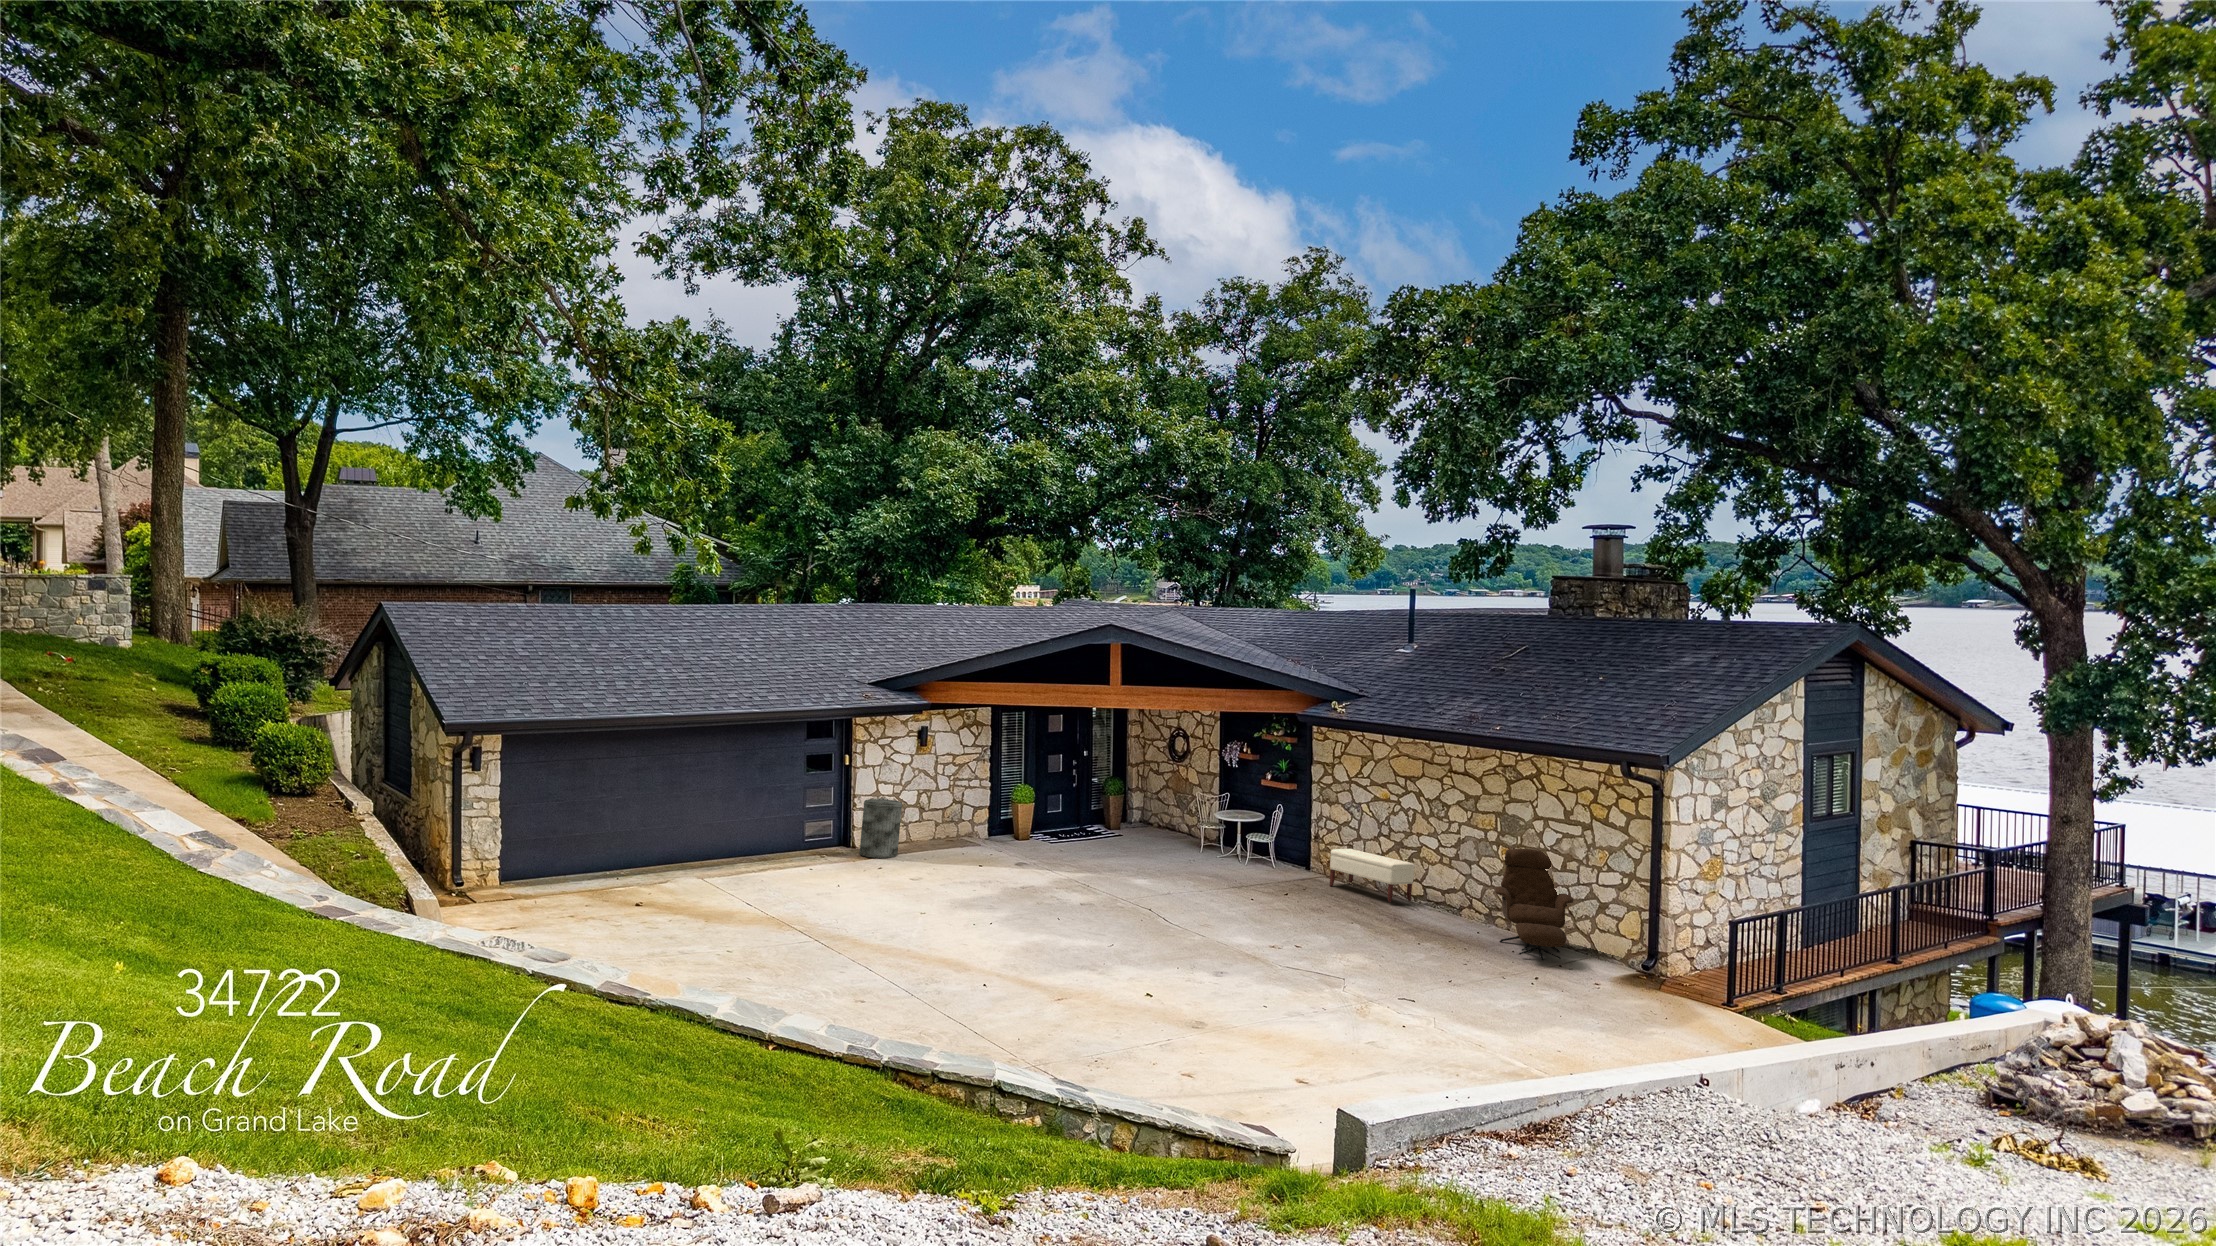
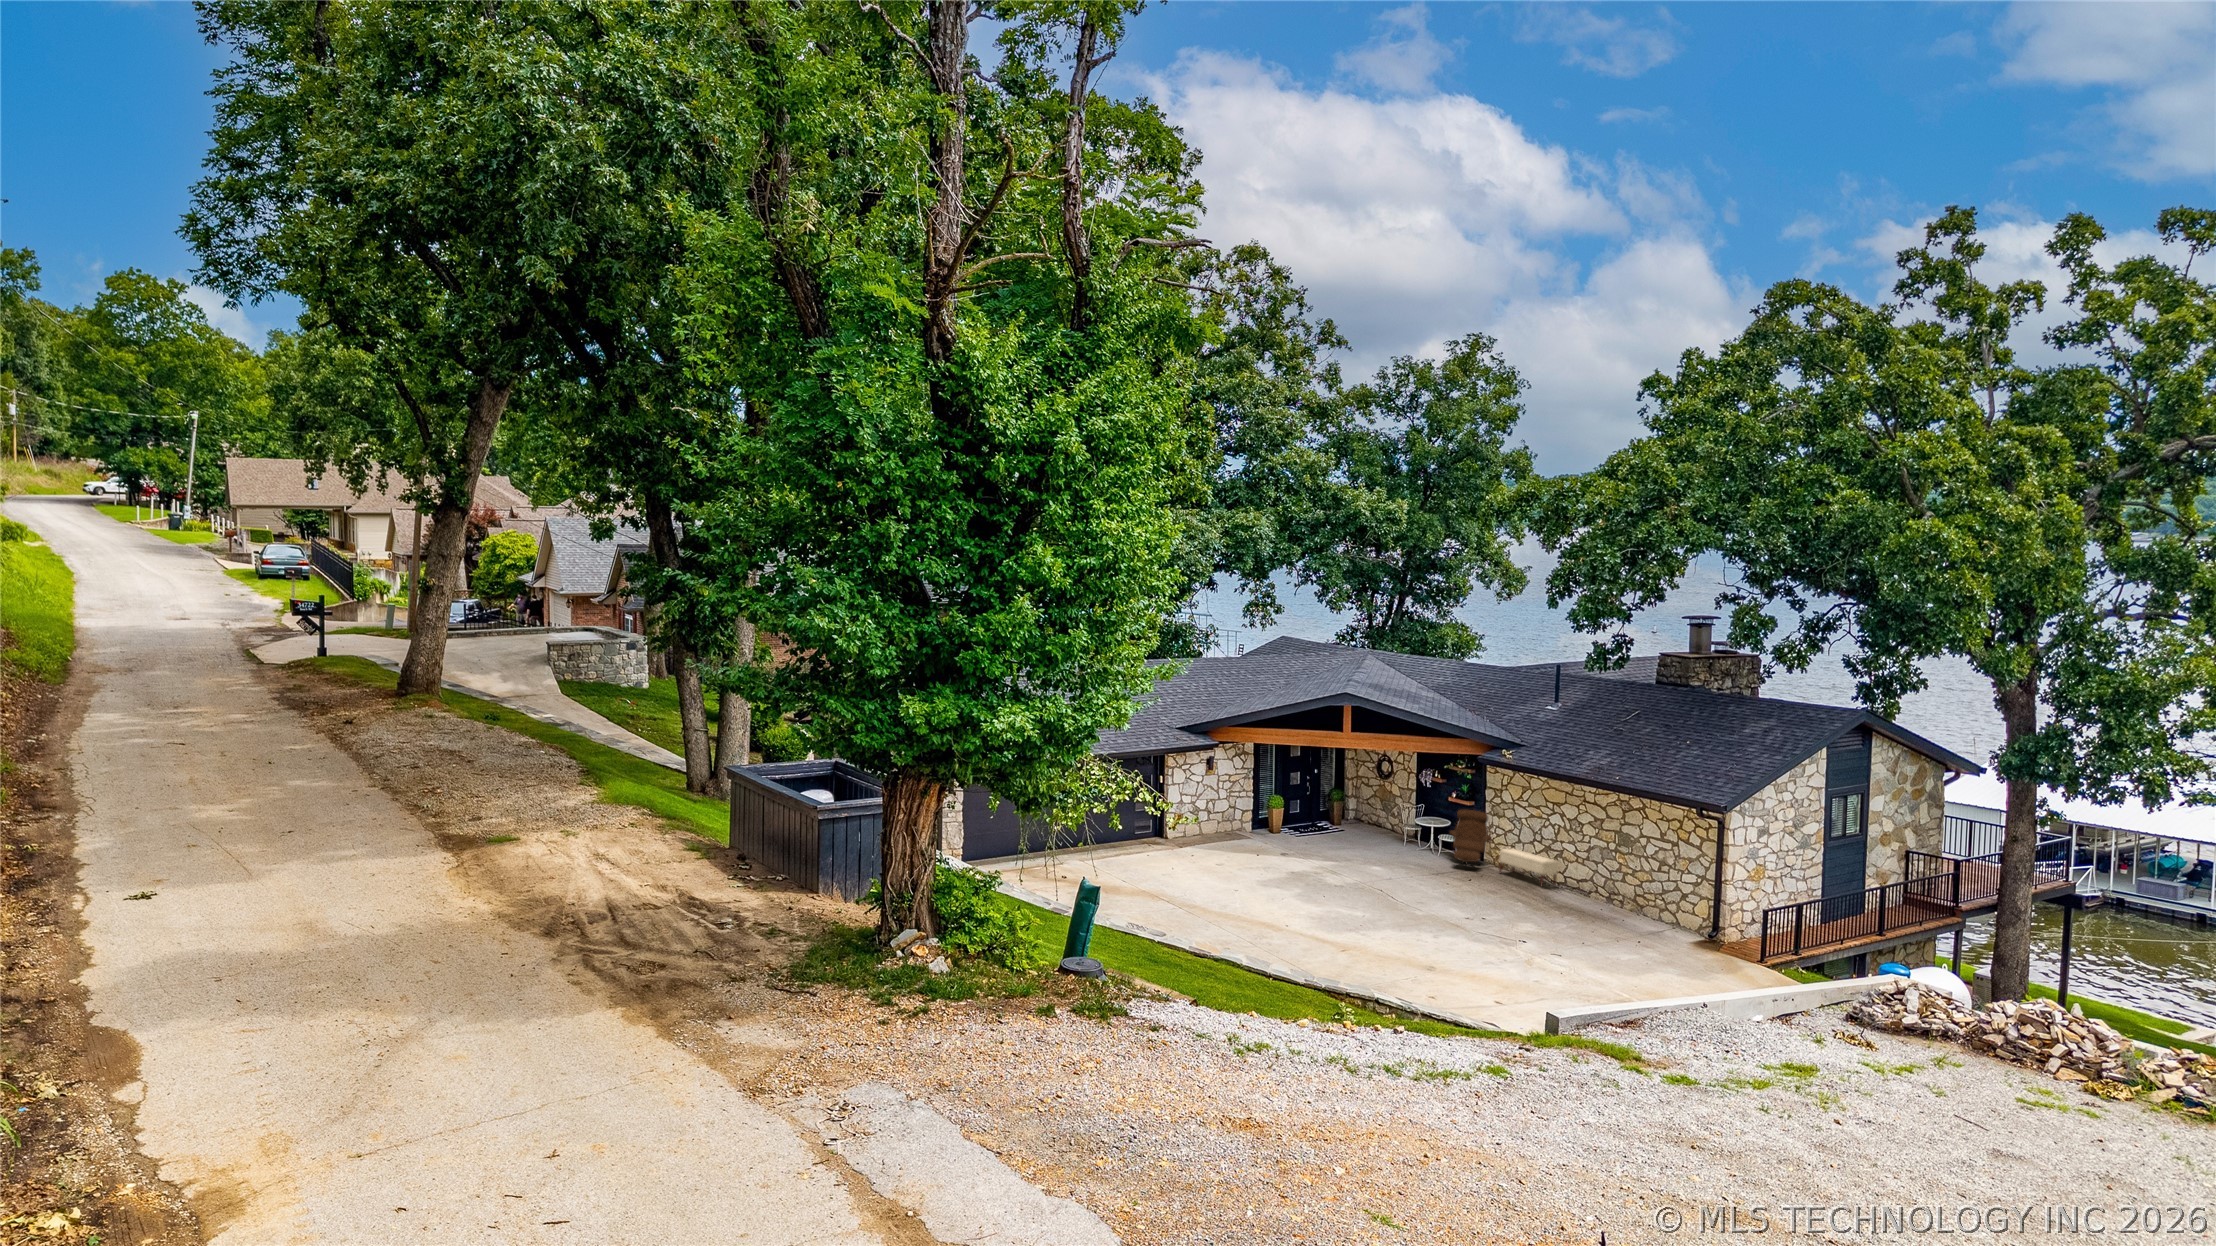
trash can: present [860,798,902,858] -> none [1176,807,1204,847]
lounge chair: present [1495,849,1573,960] -> present [1450,810,1491,866]

